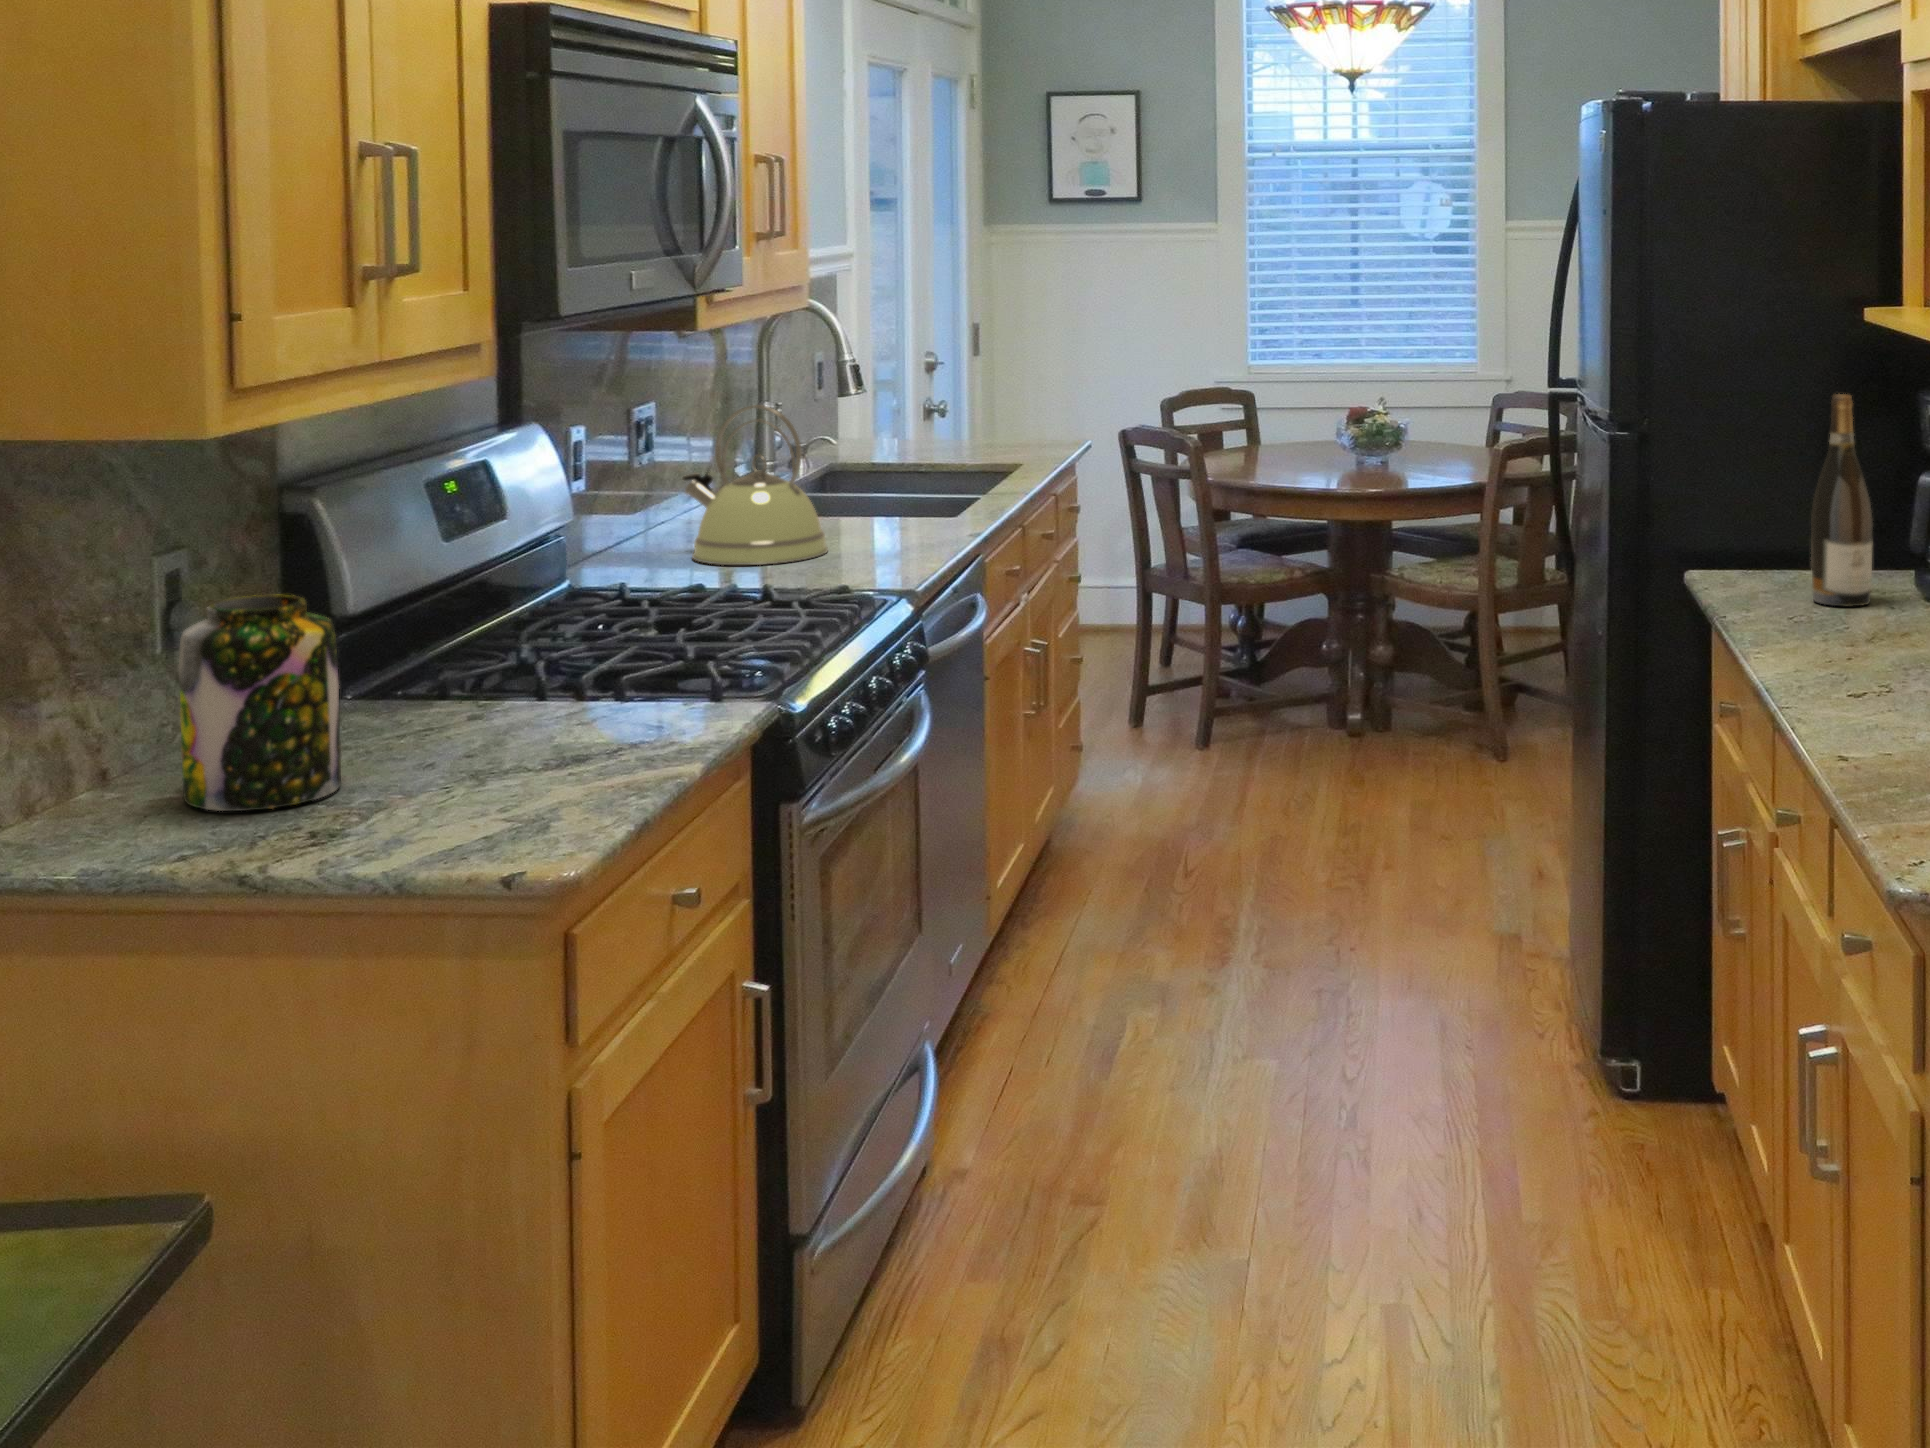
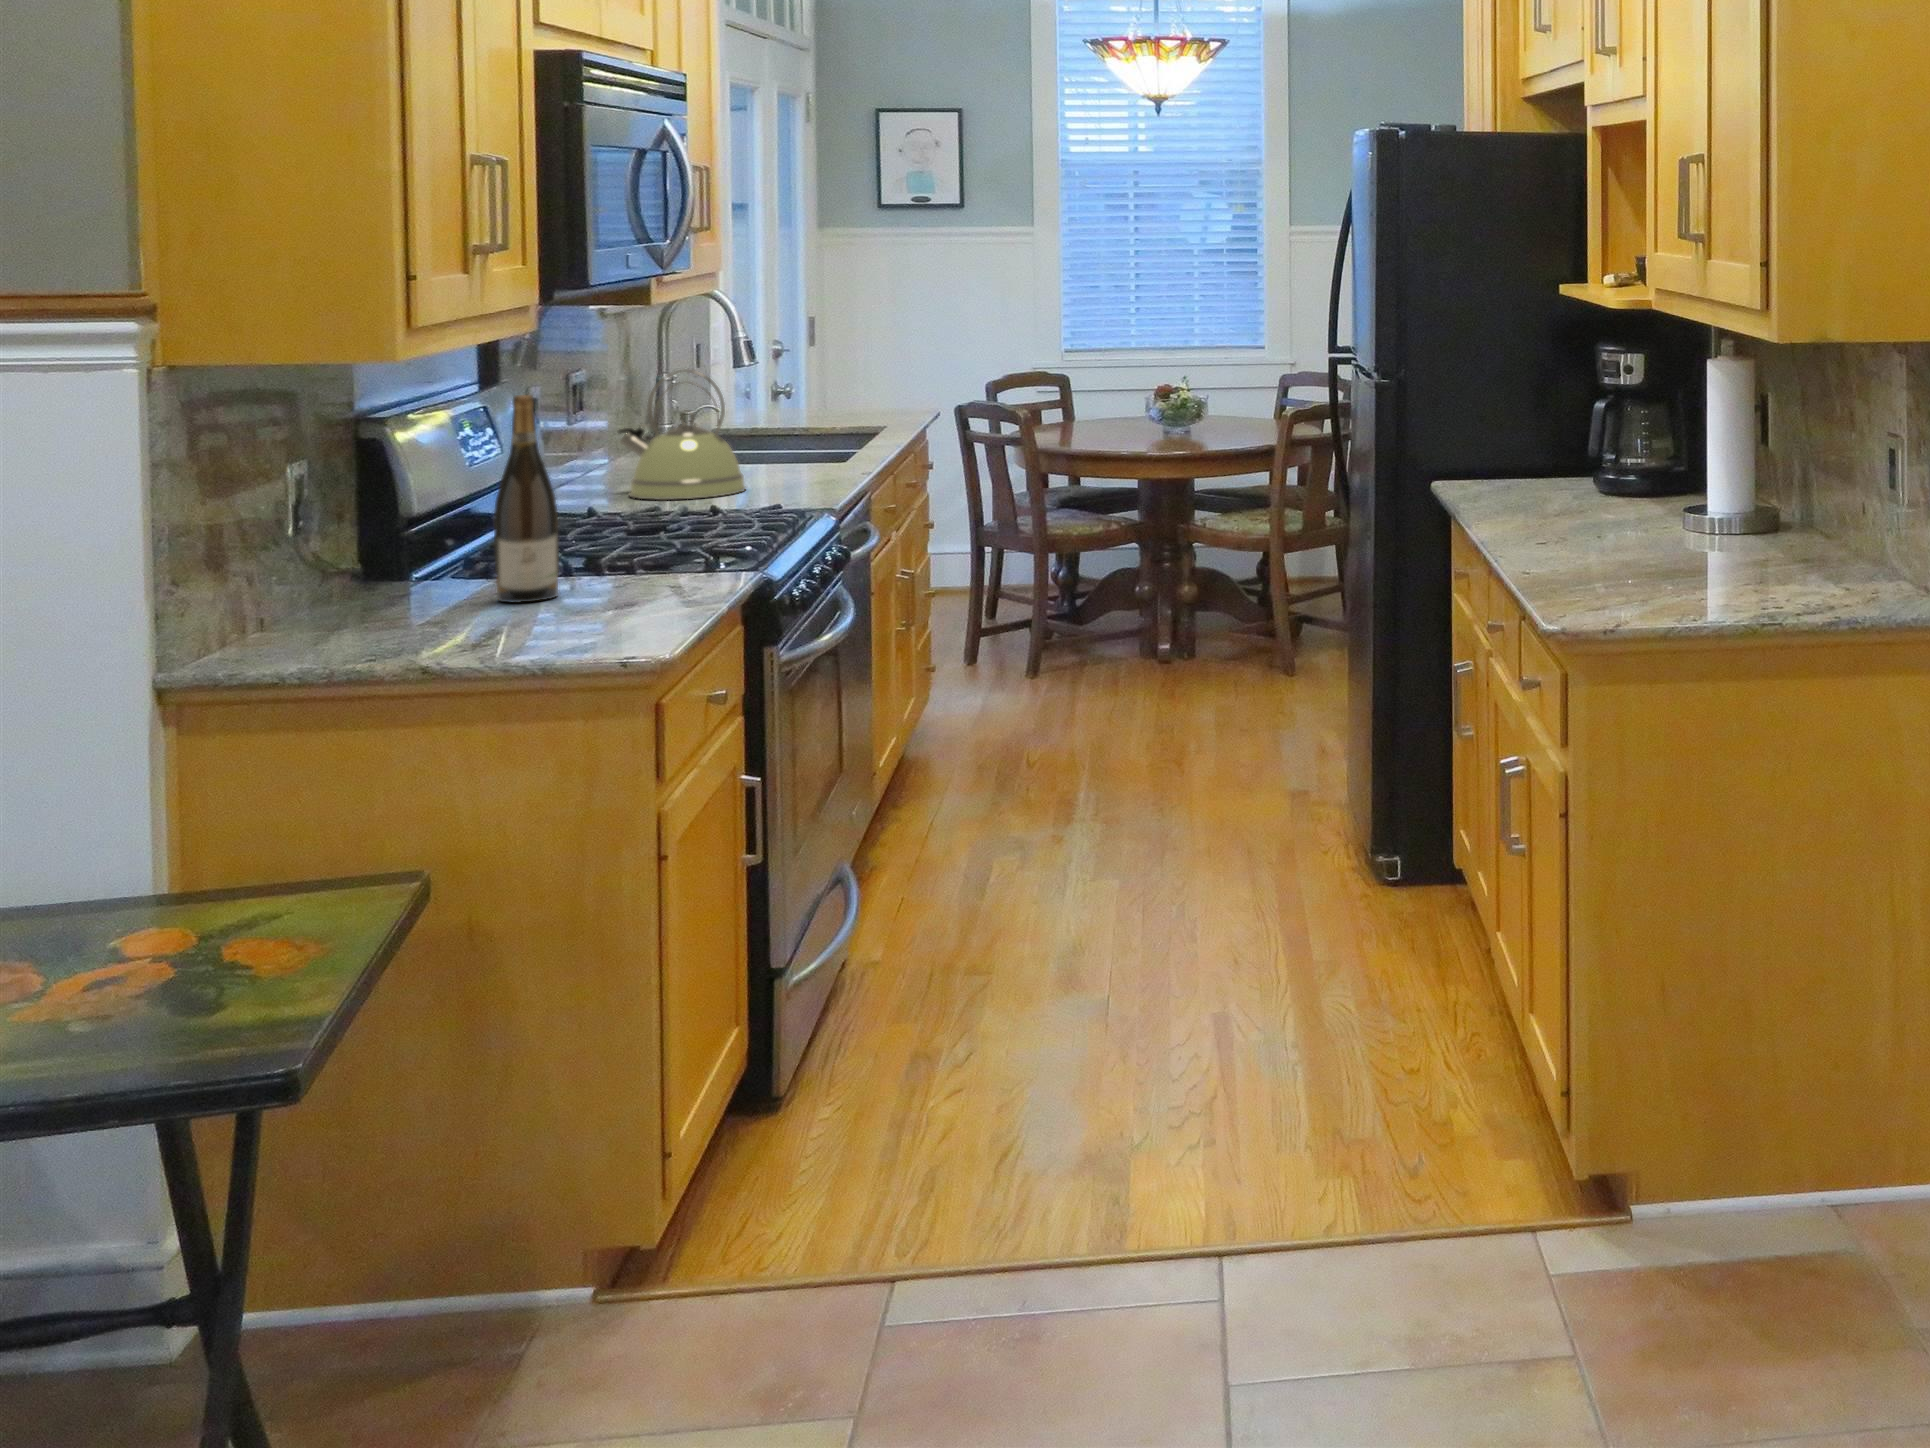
wine bottle: present [1811,394,1873,606] -> present [494,395,559,603]
jar: present [179,595,341,811] -> none [342,486,464,638]

